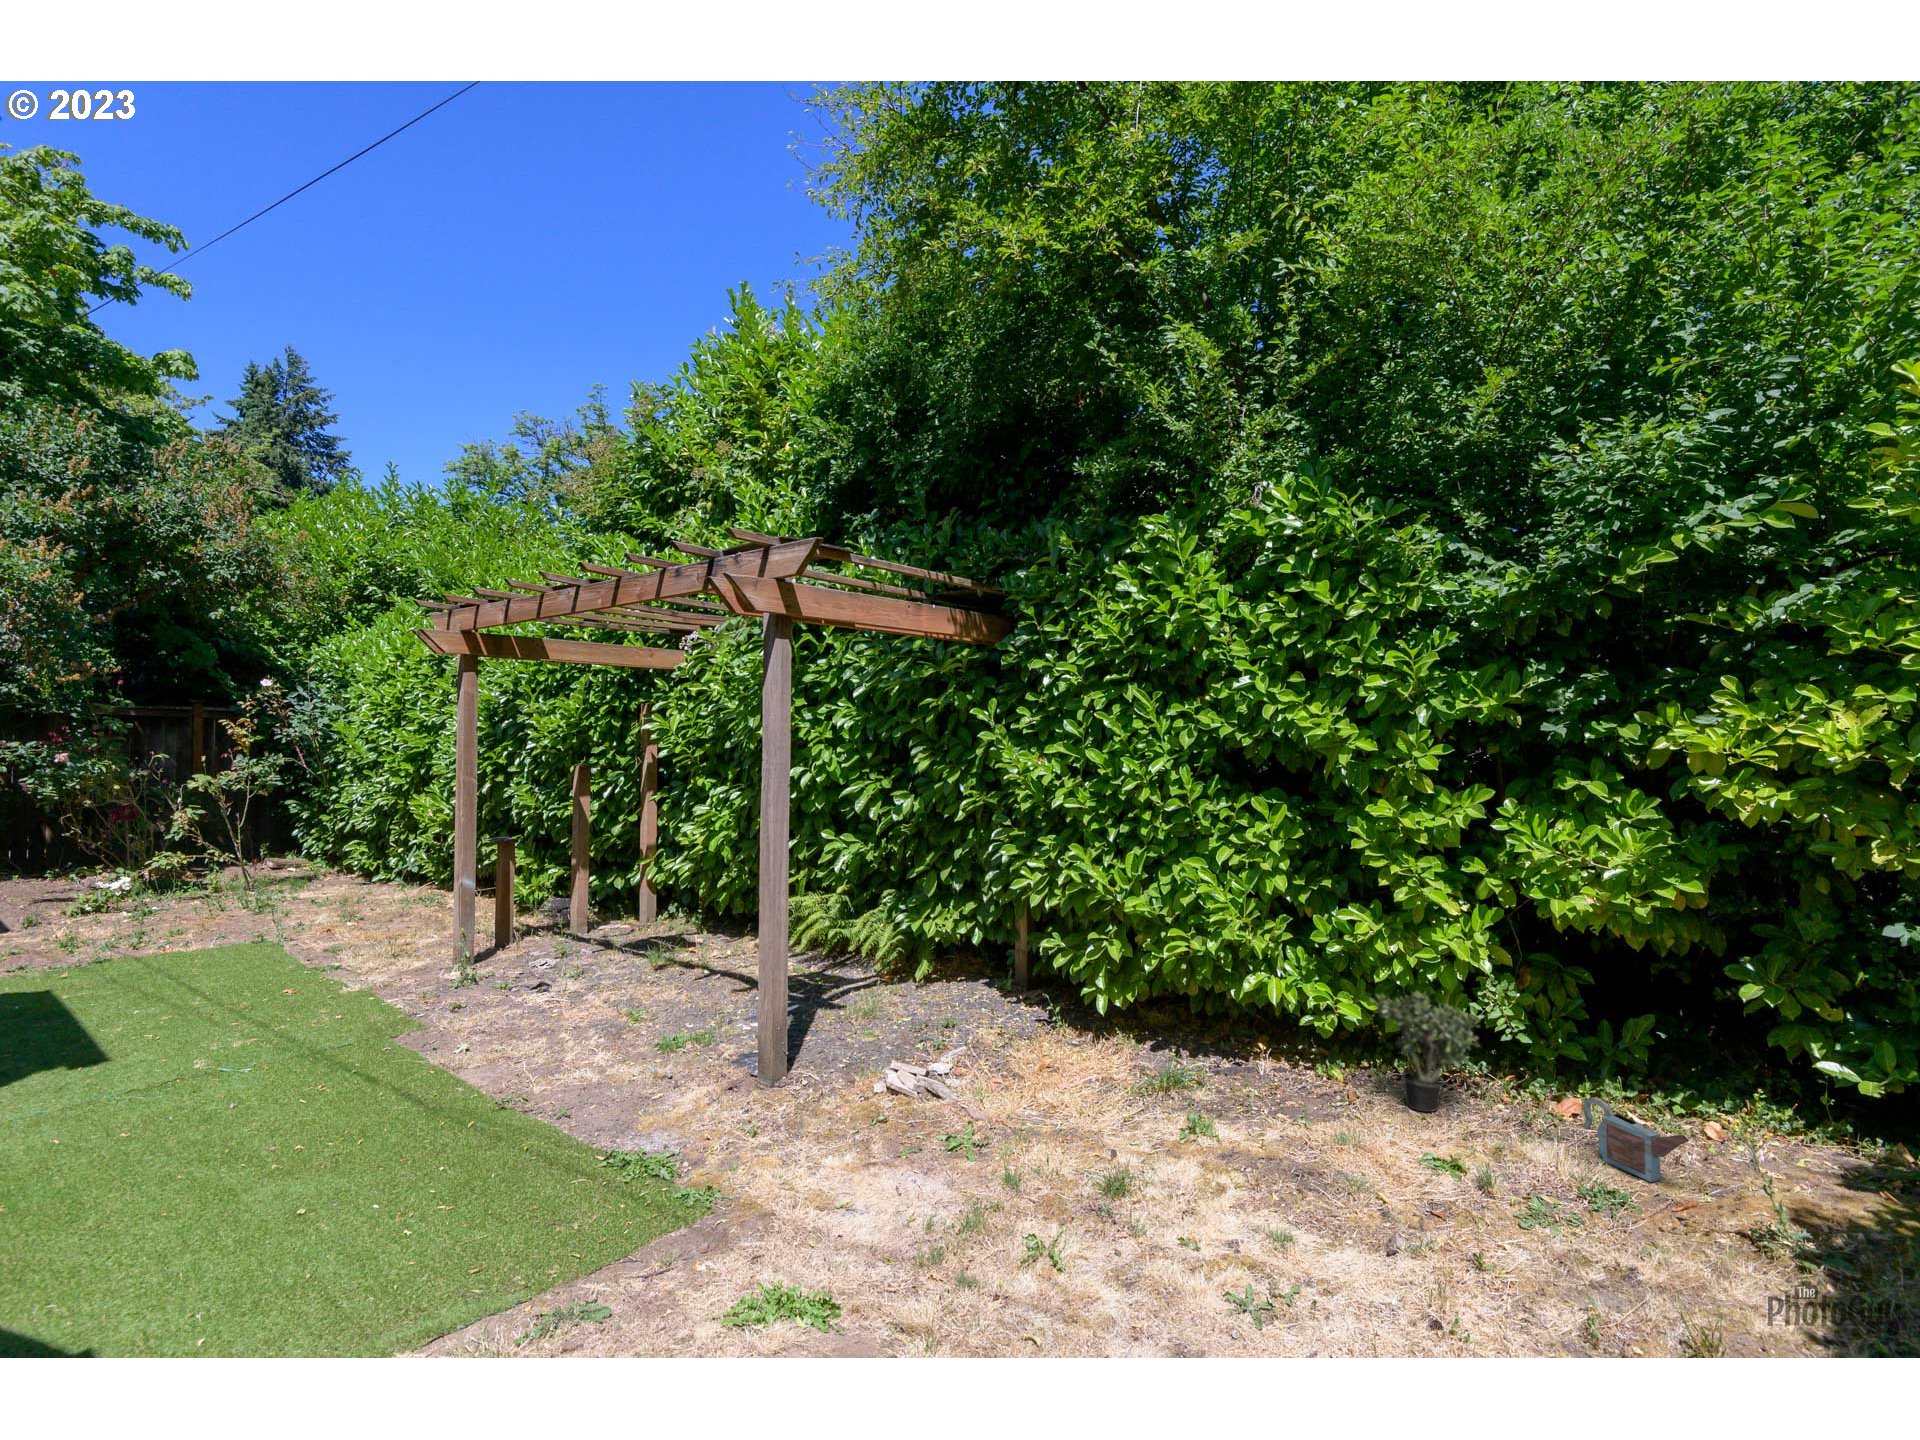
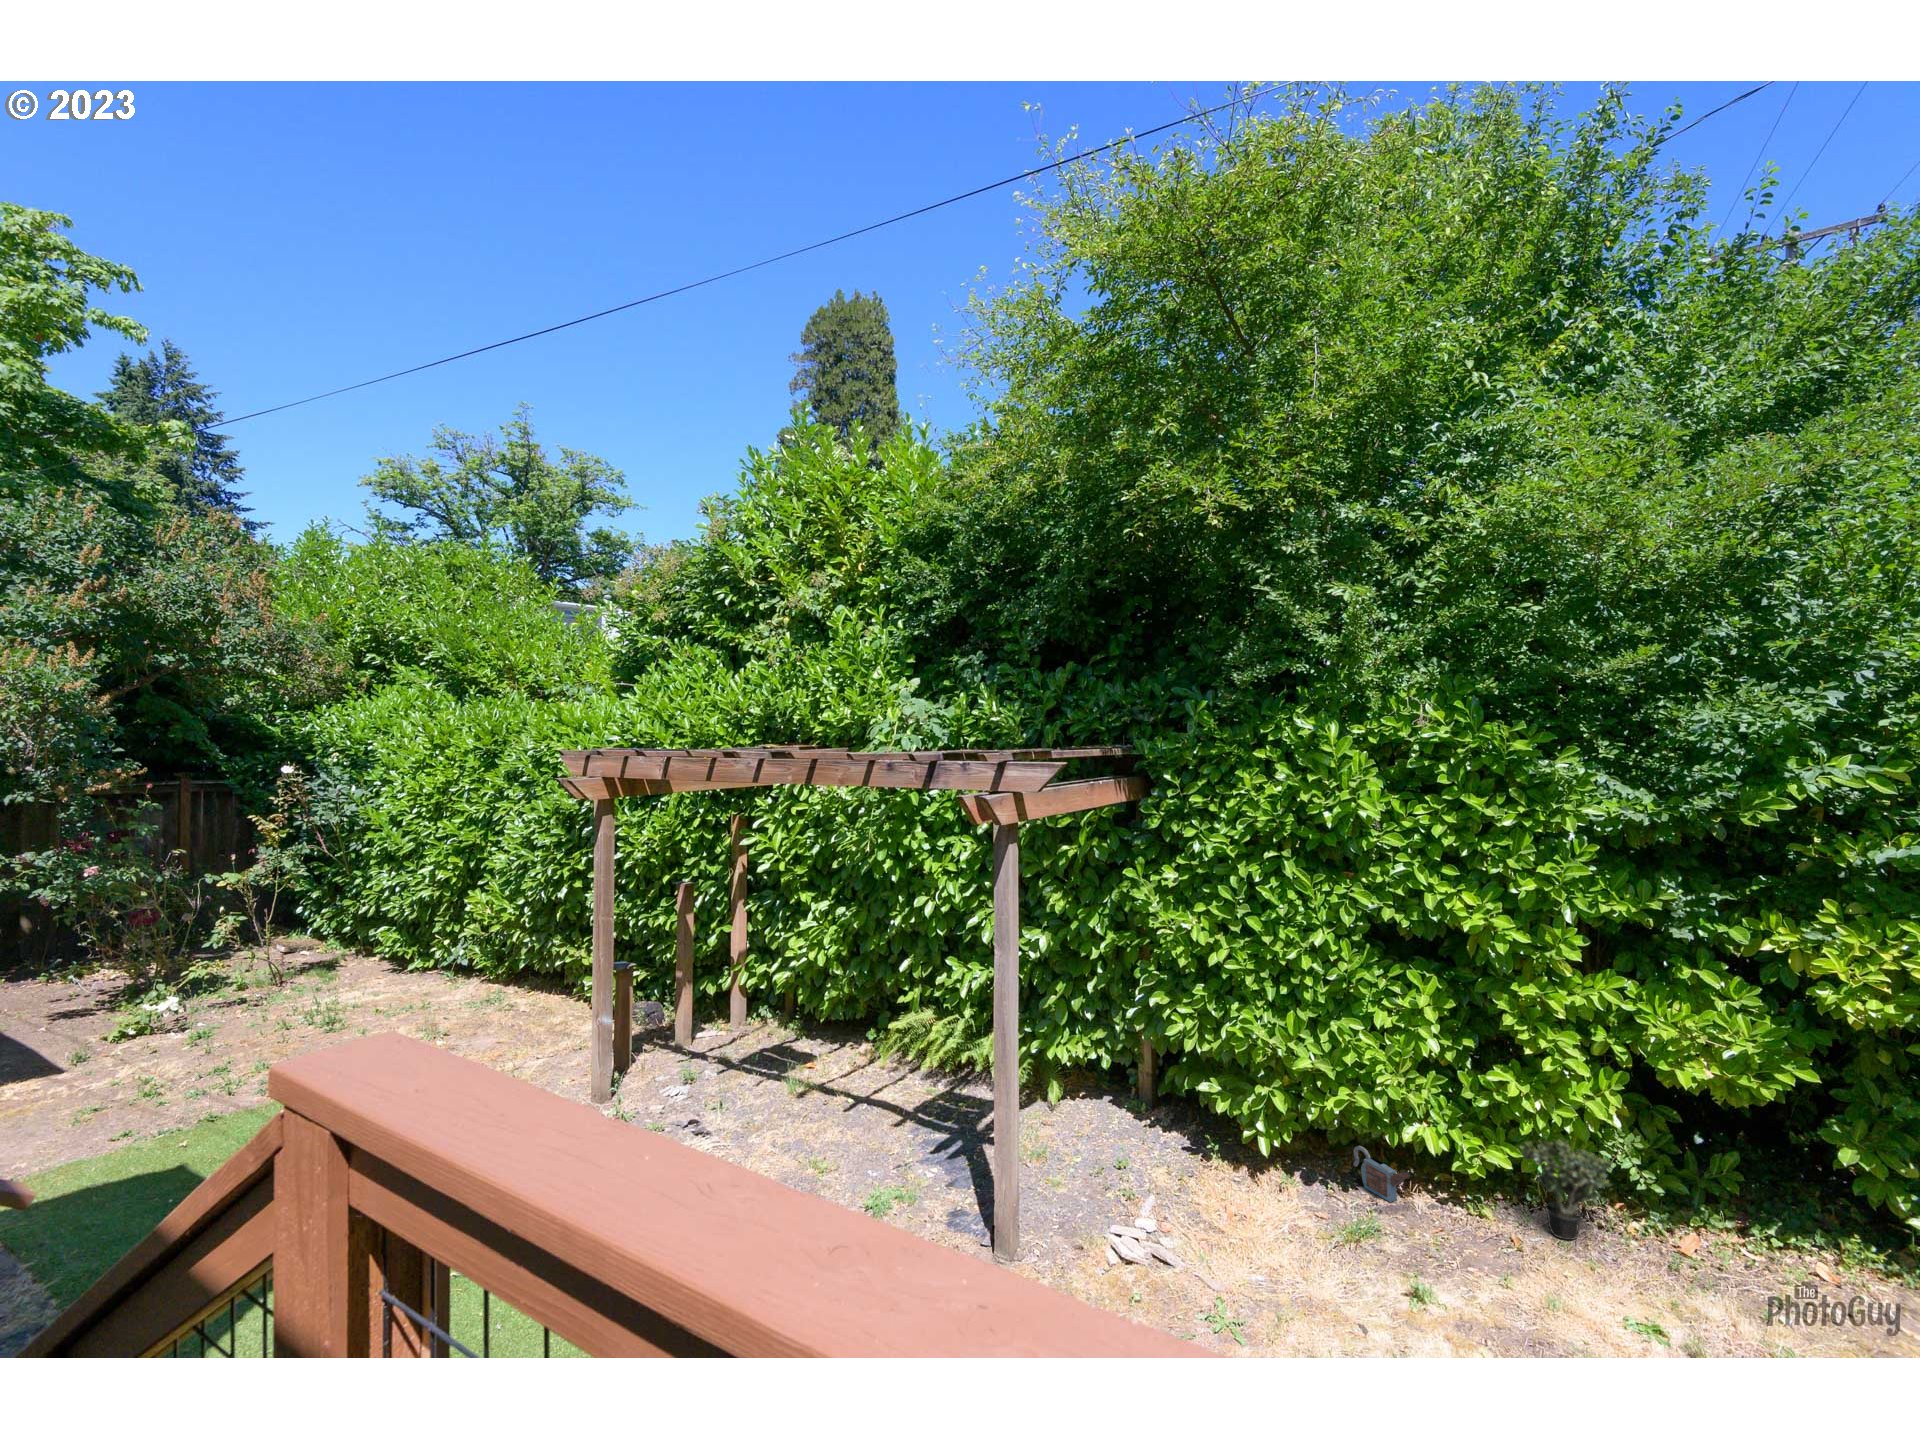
watering can: present [1583,1097,1689,1182] -> present [1353,1146,1411,1202]

